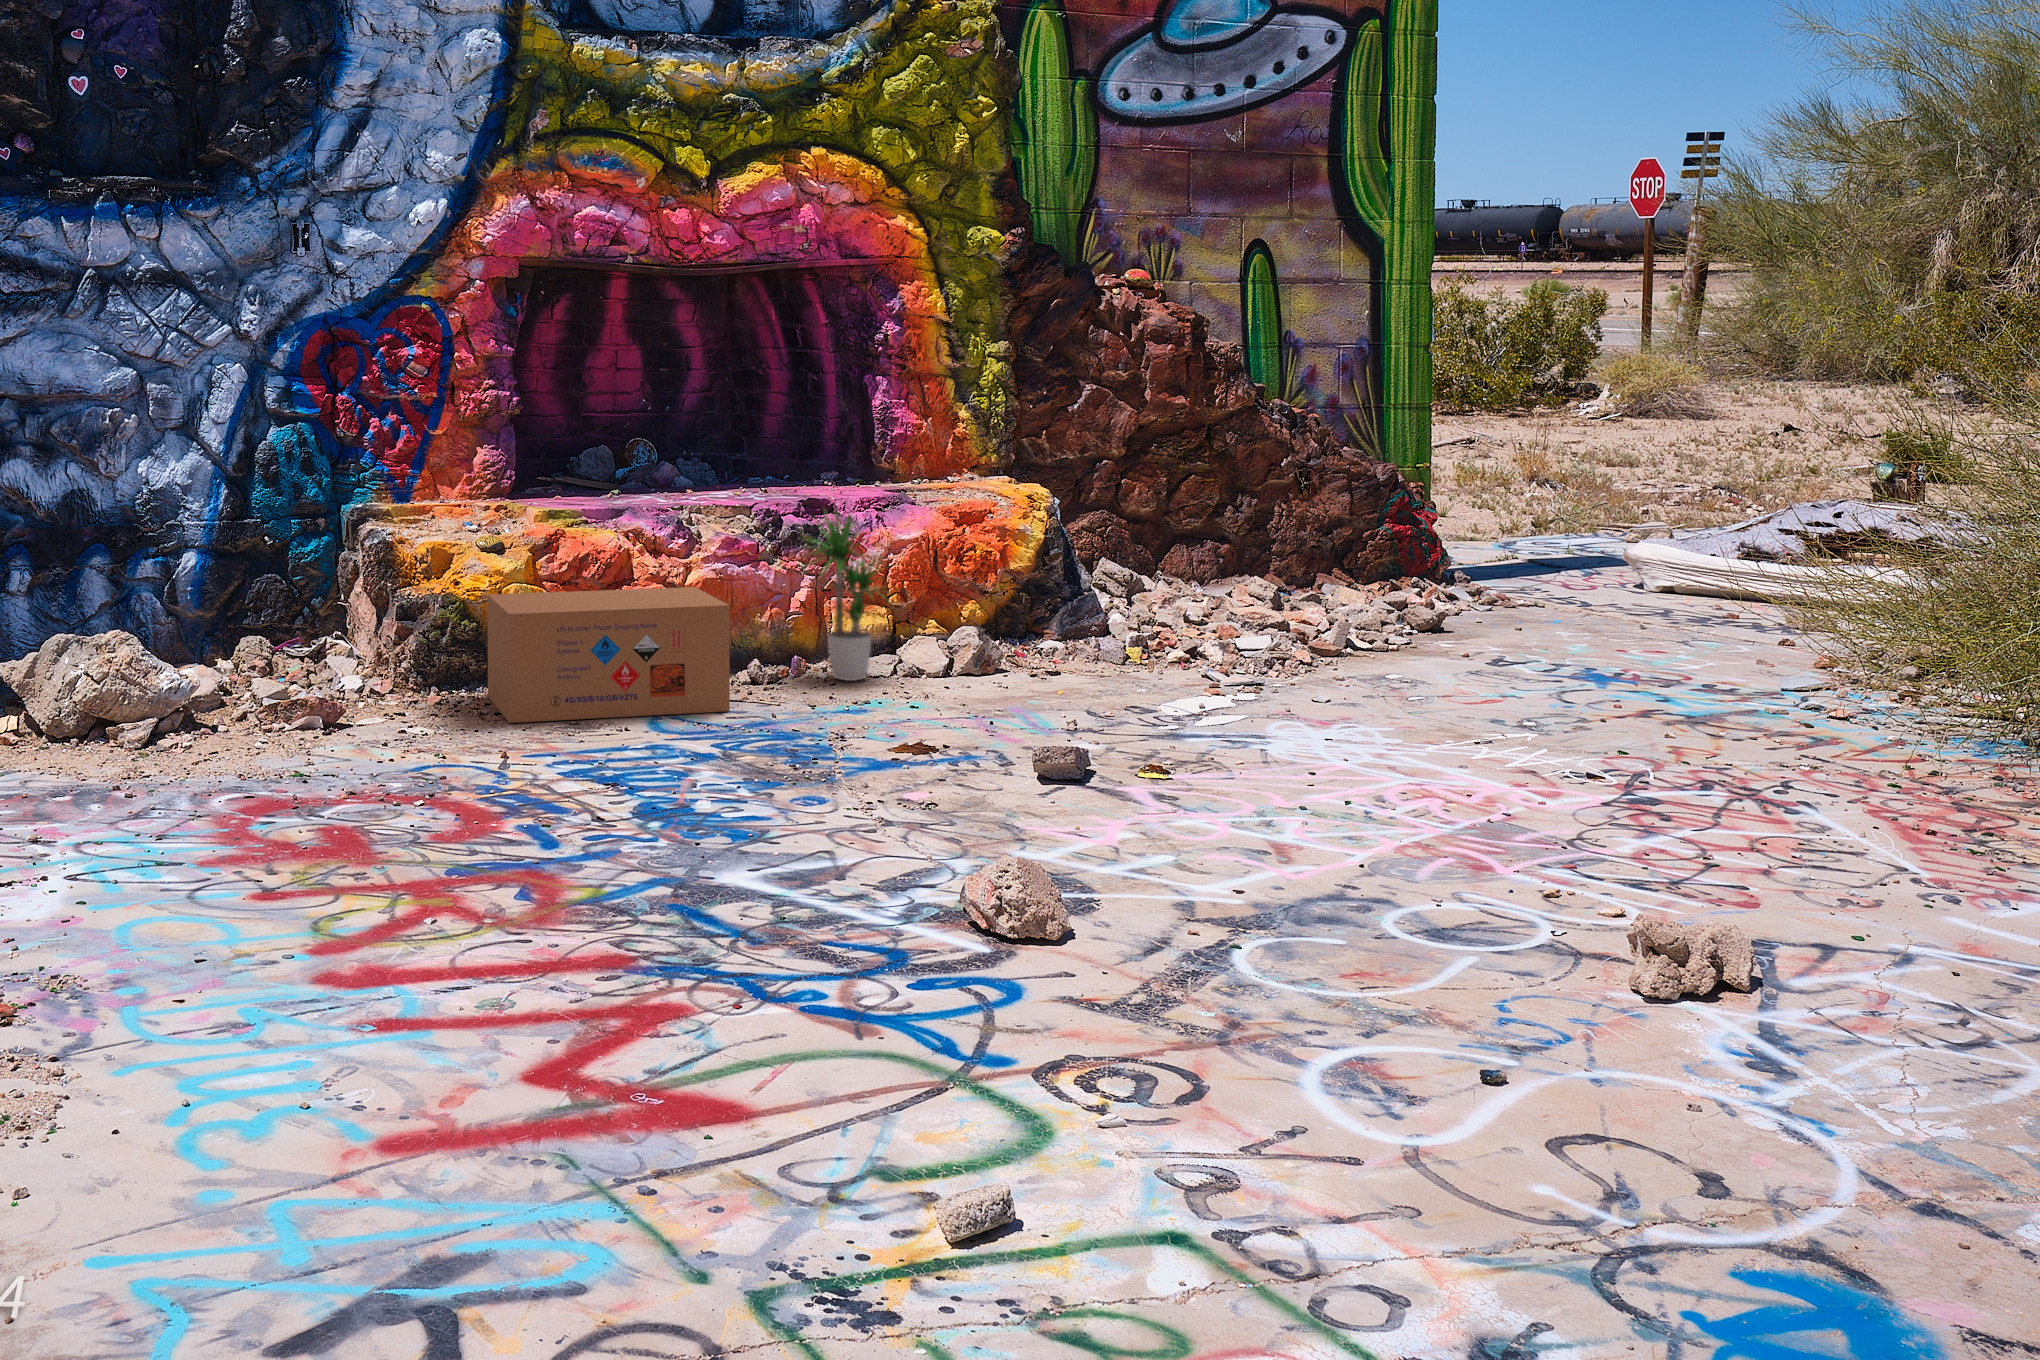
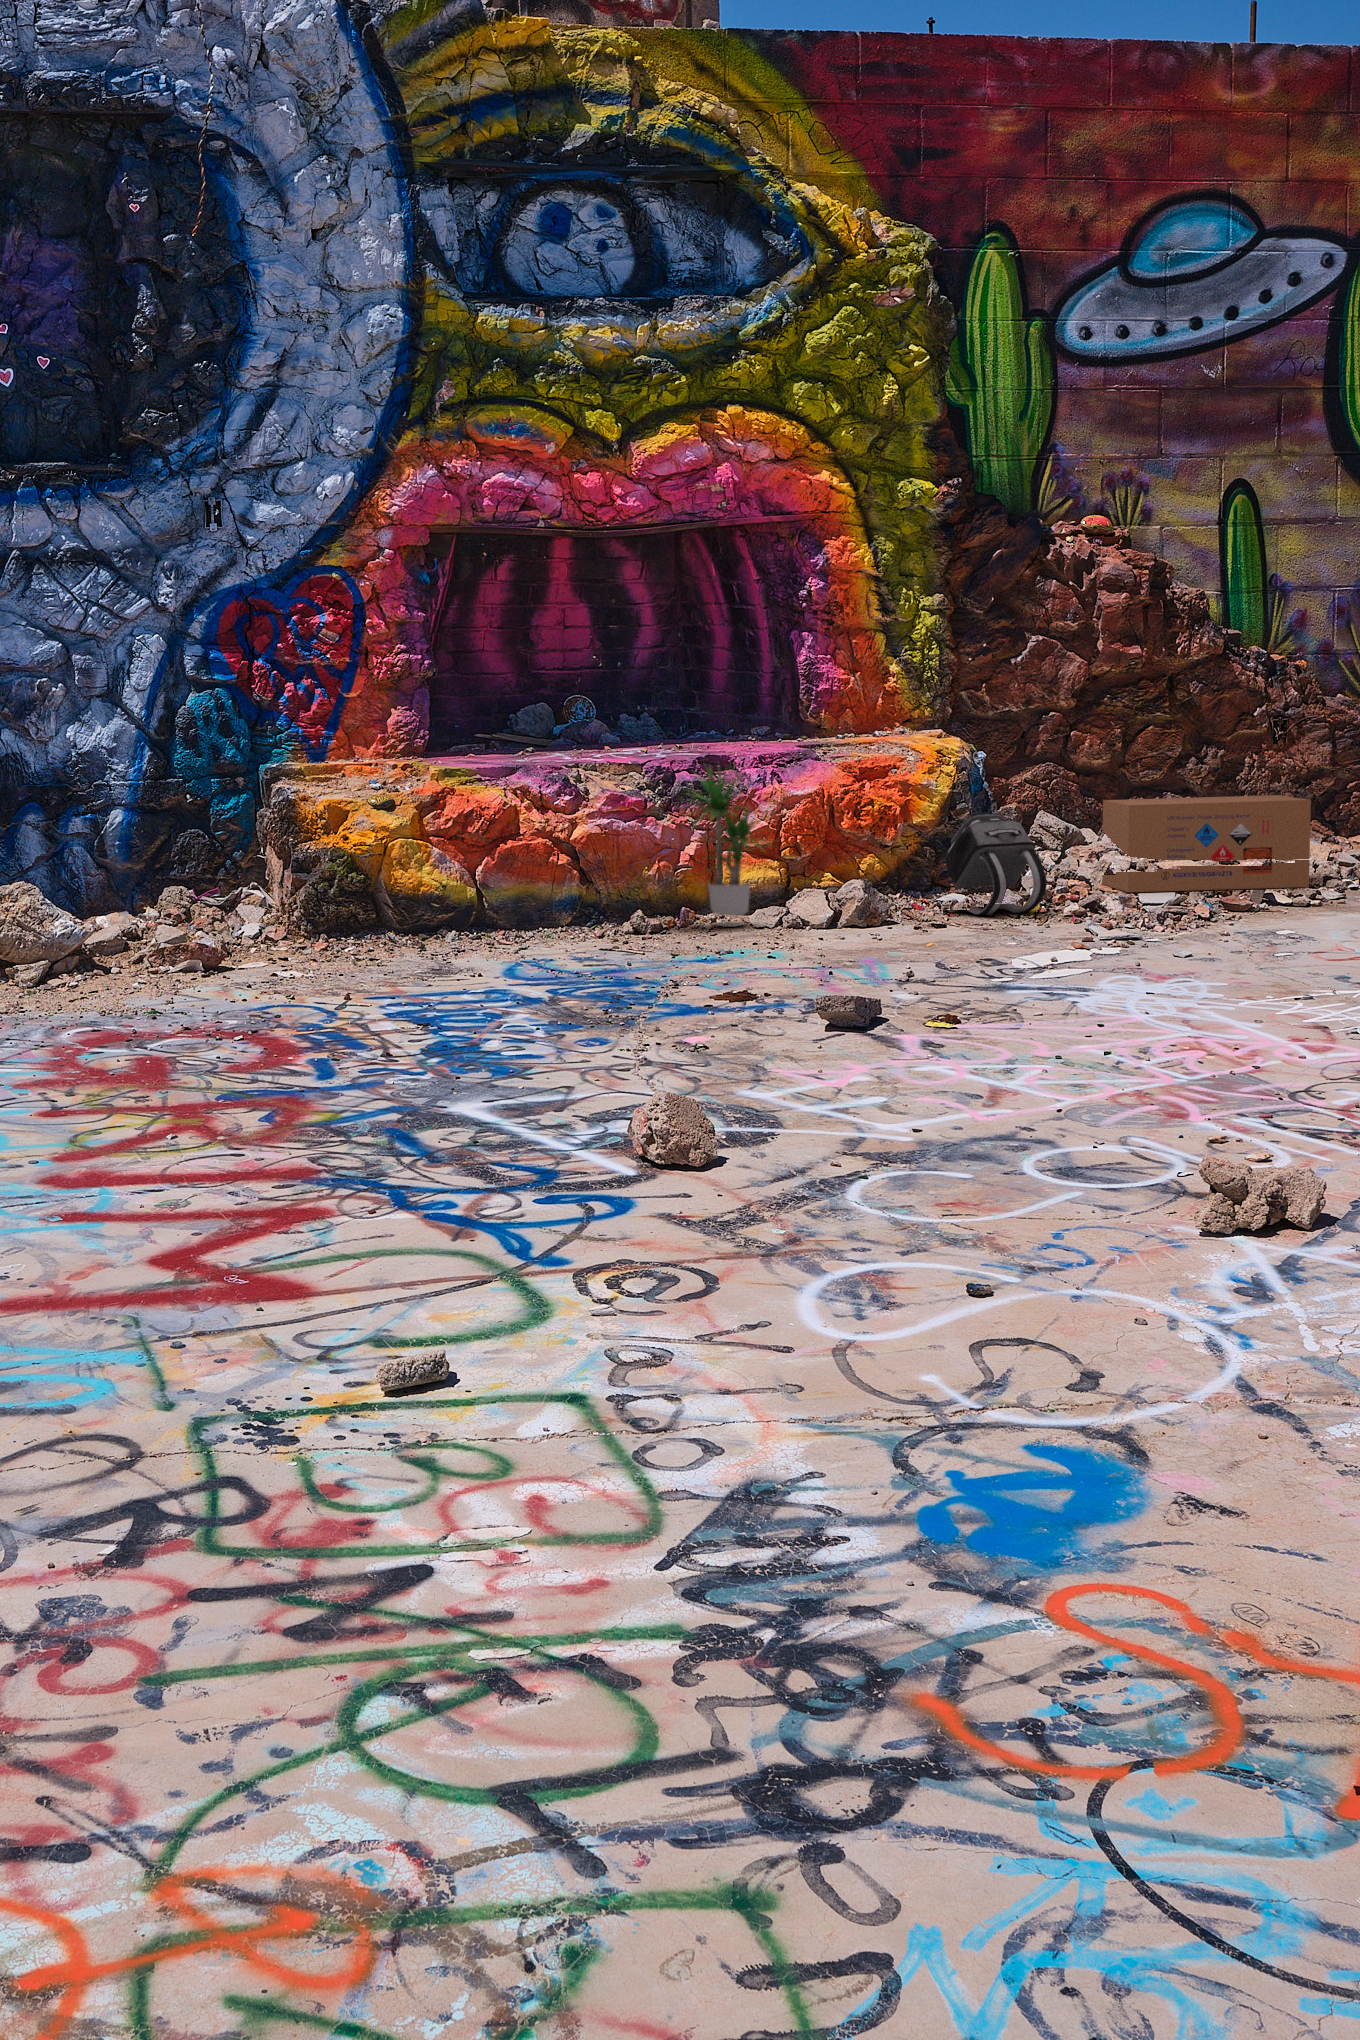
backpack: none [1026,559,1157,664] -> present [943,814,1047,915]
cardboard box: present [488,587,730,723] -> present [1102,795,1311,892]

